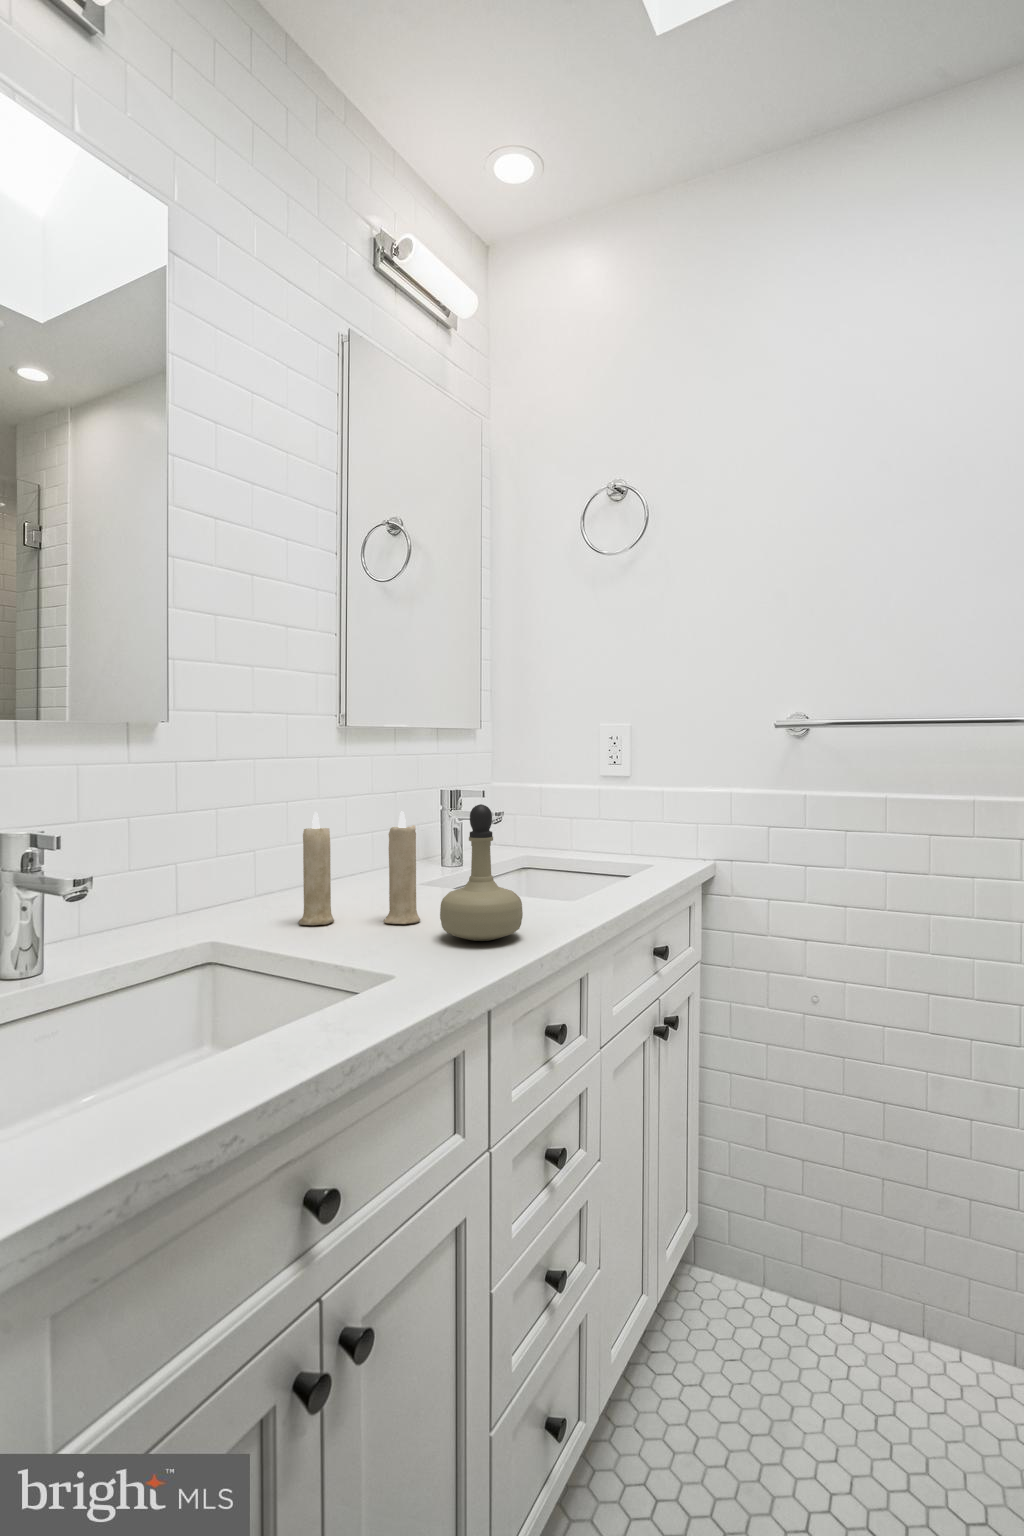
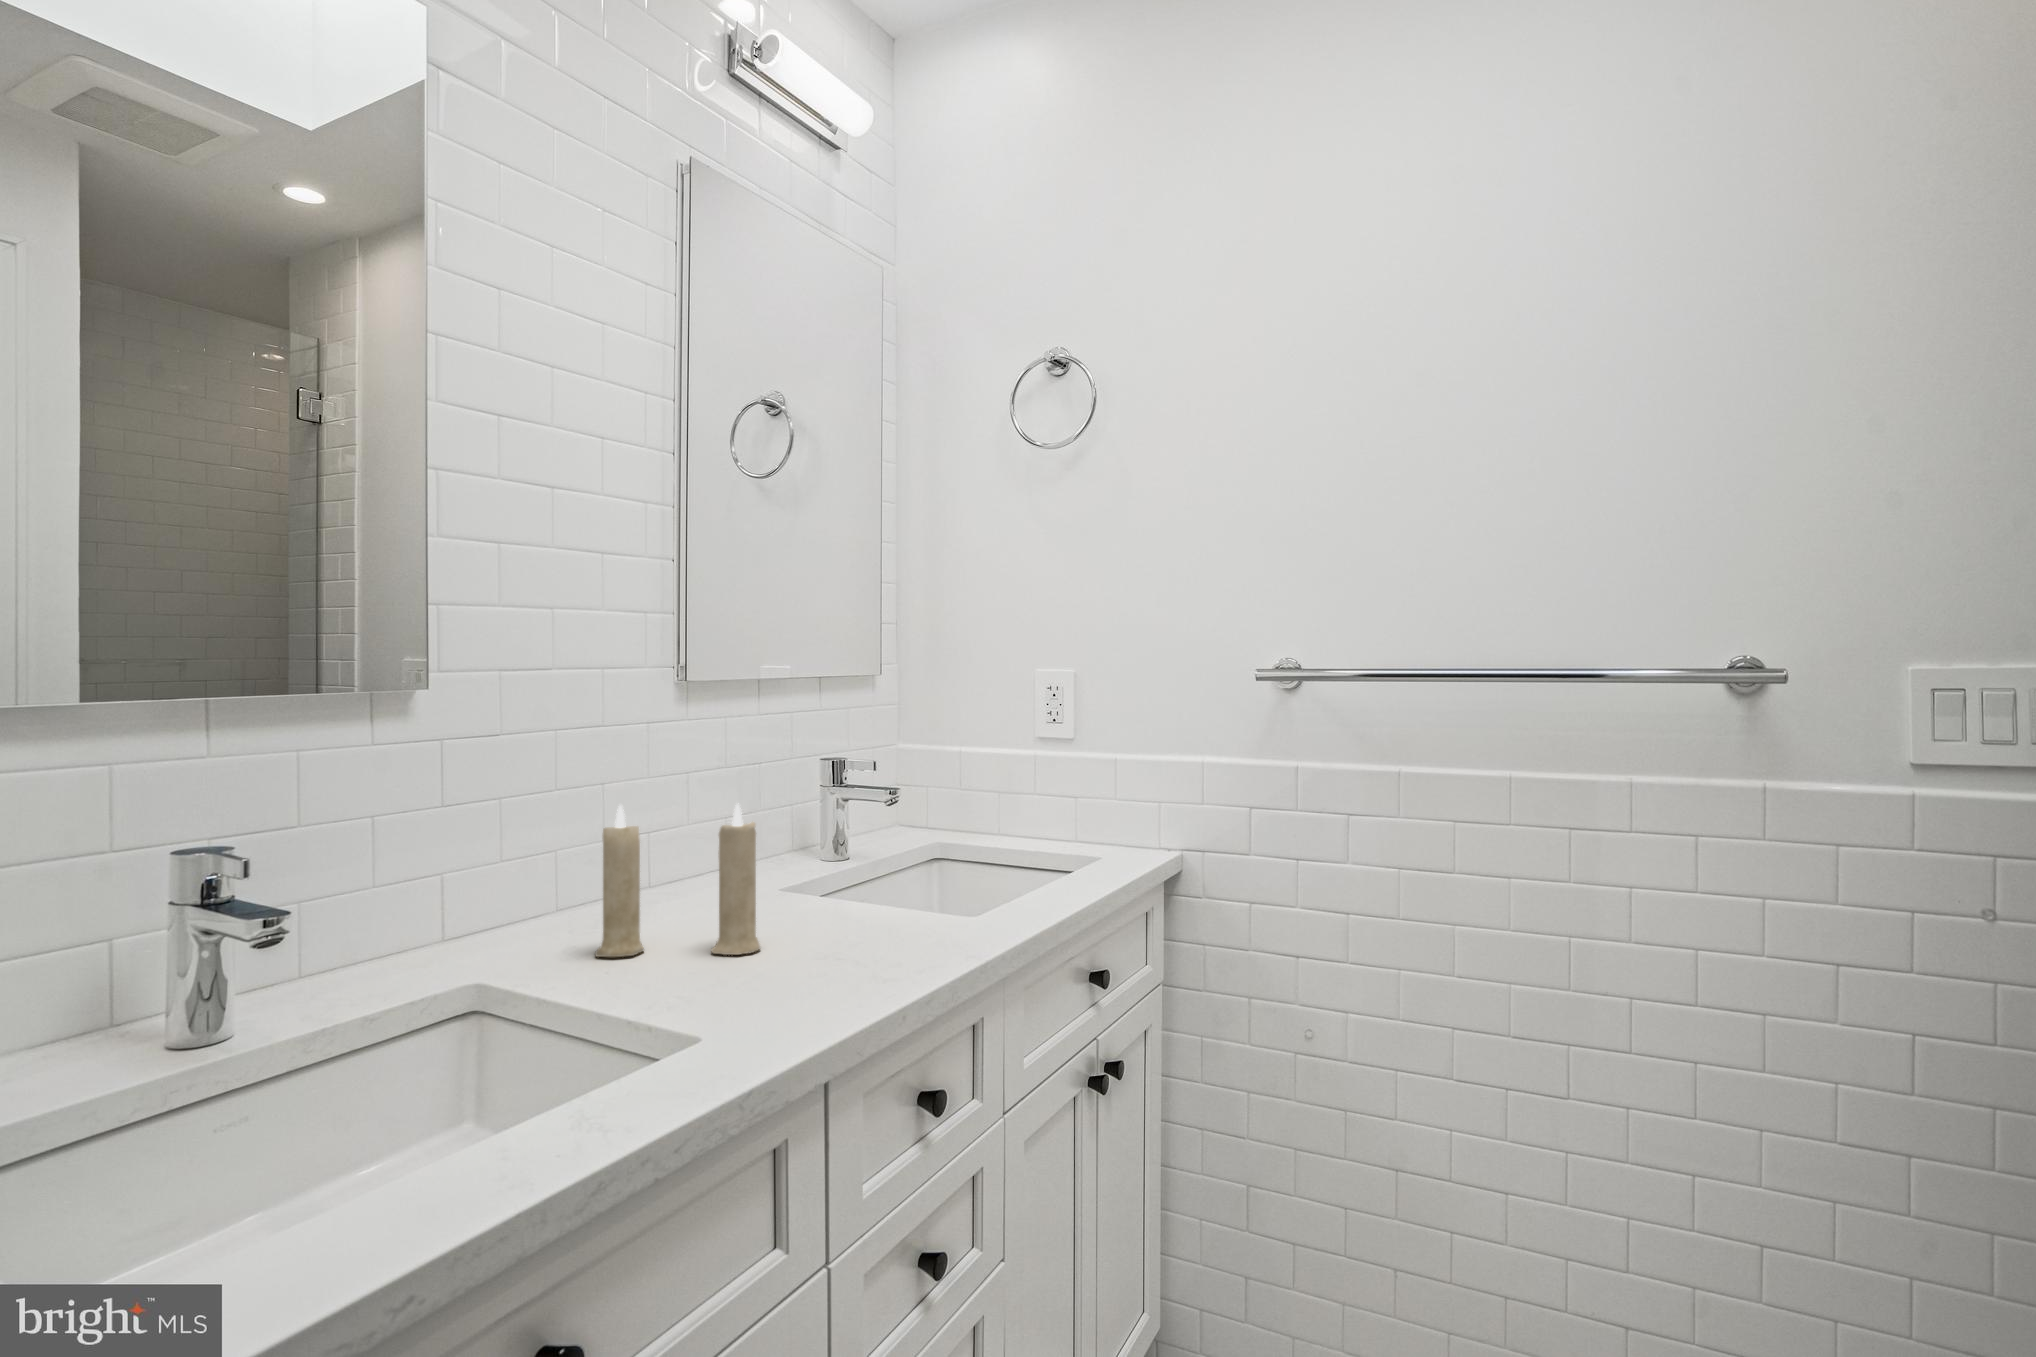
perfume bottle: present [440,804,523,941] -> none [780,799,890,980]

